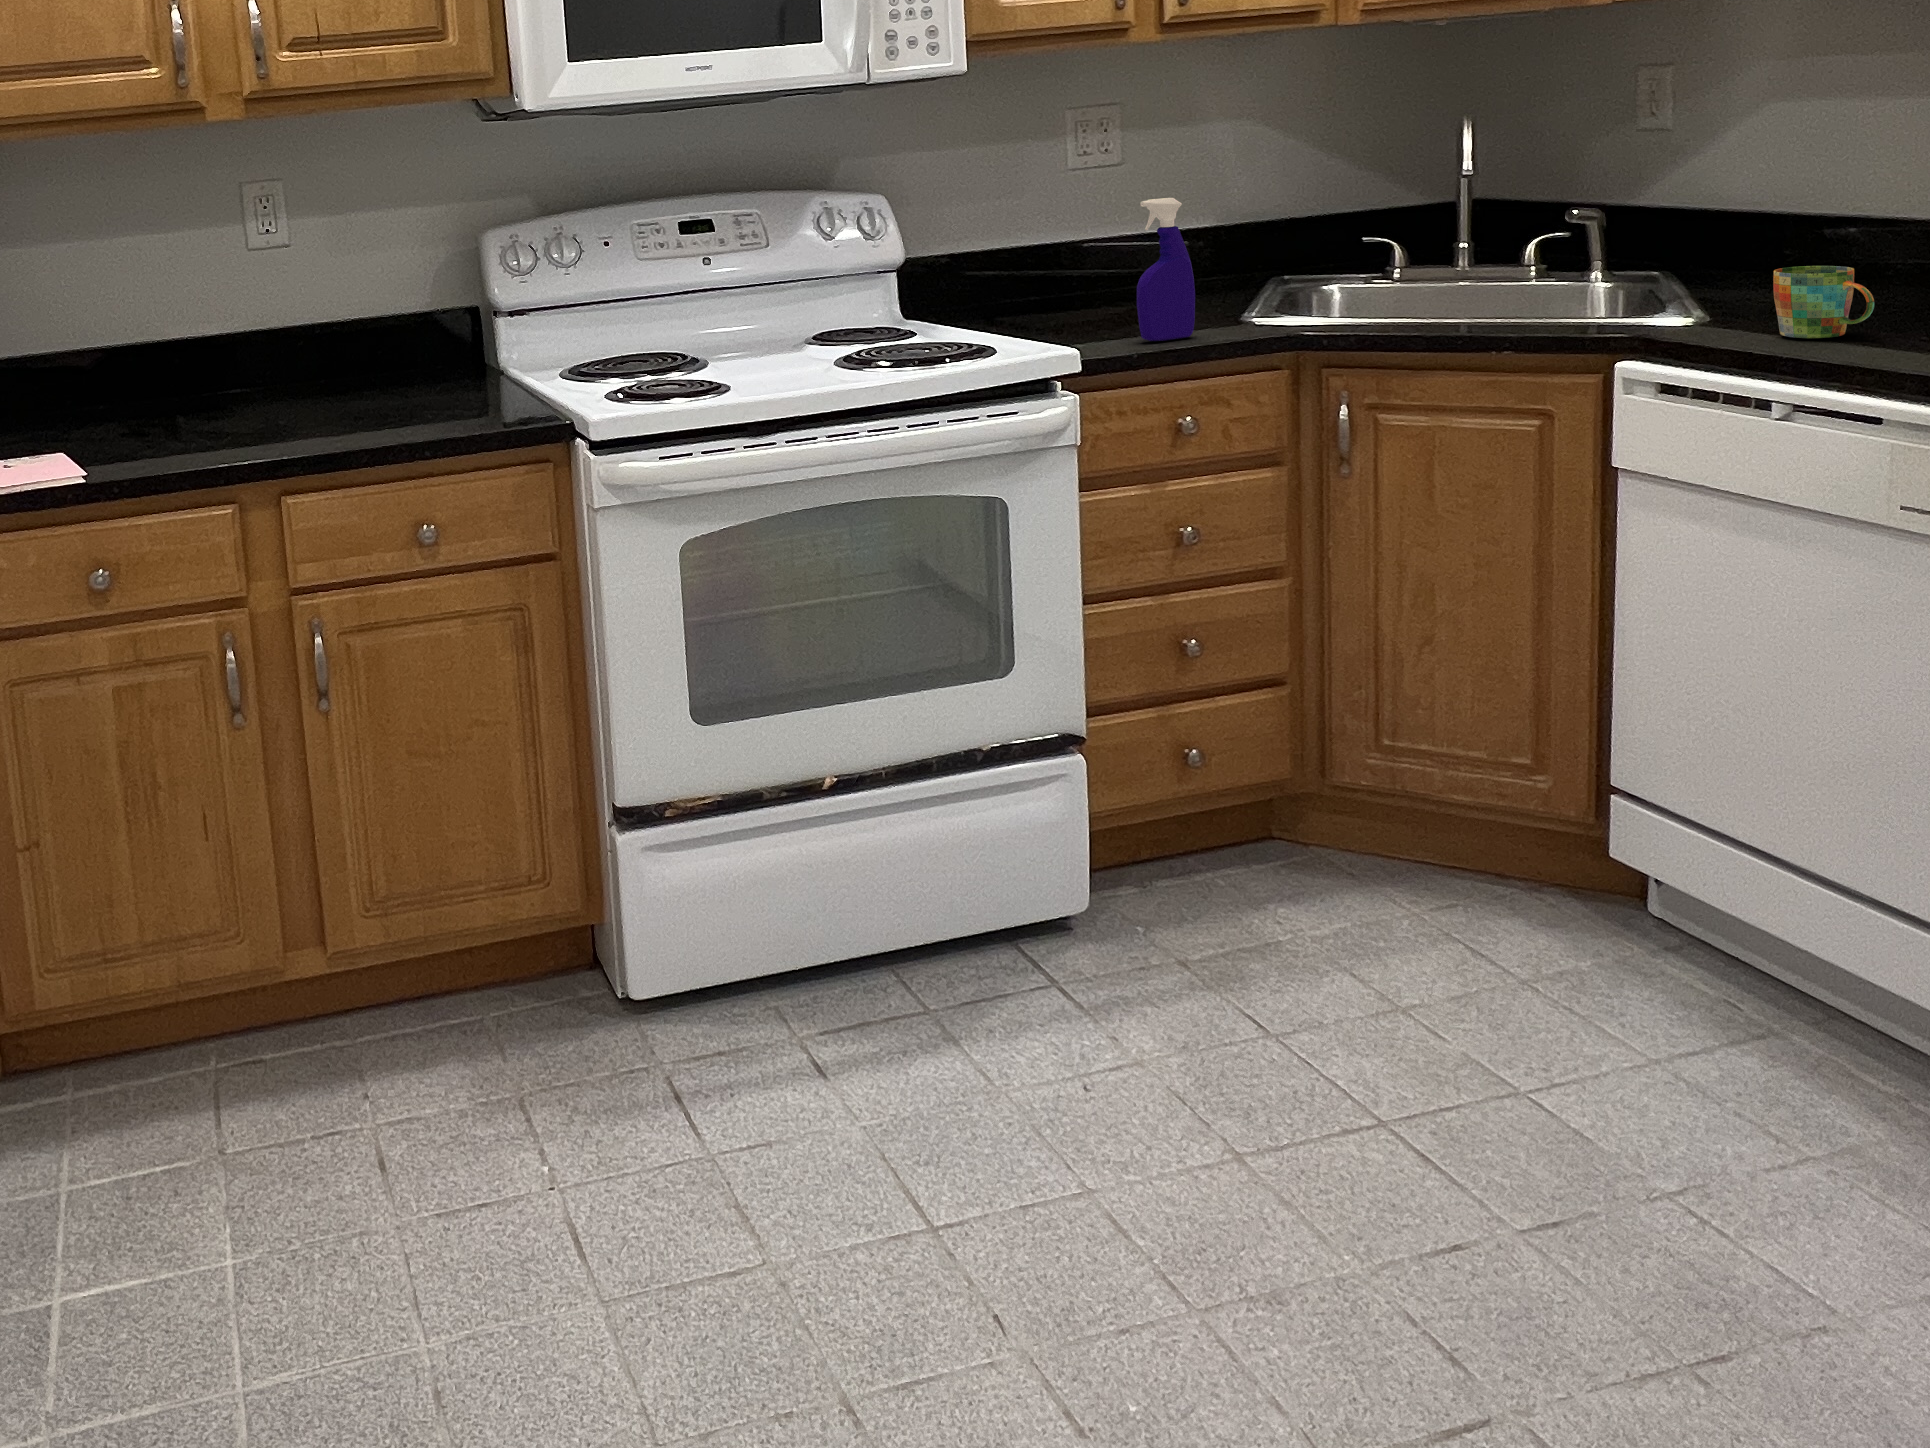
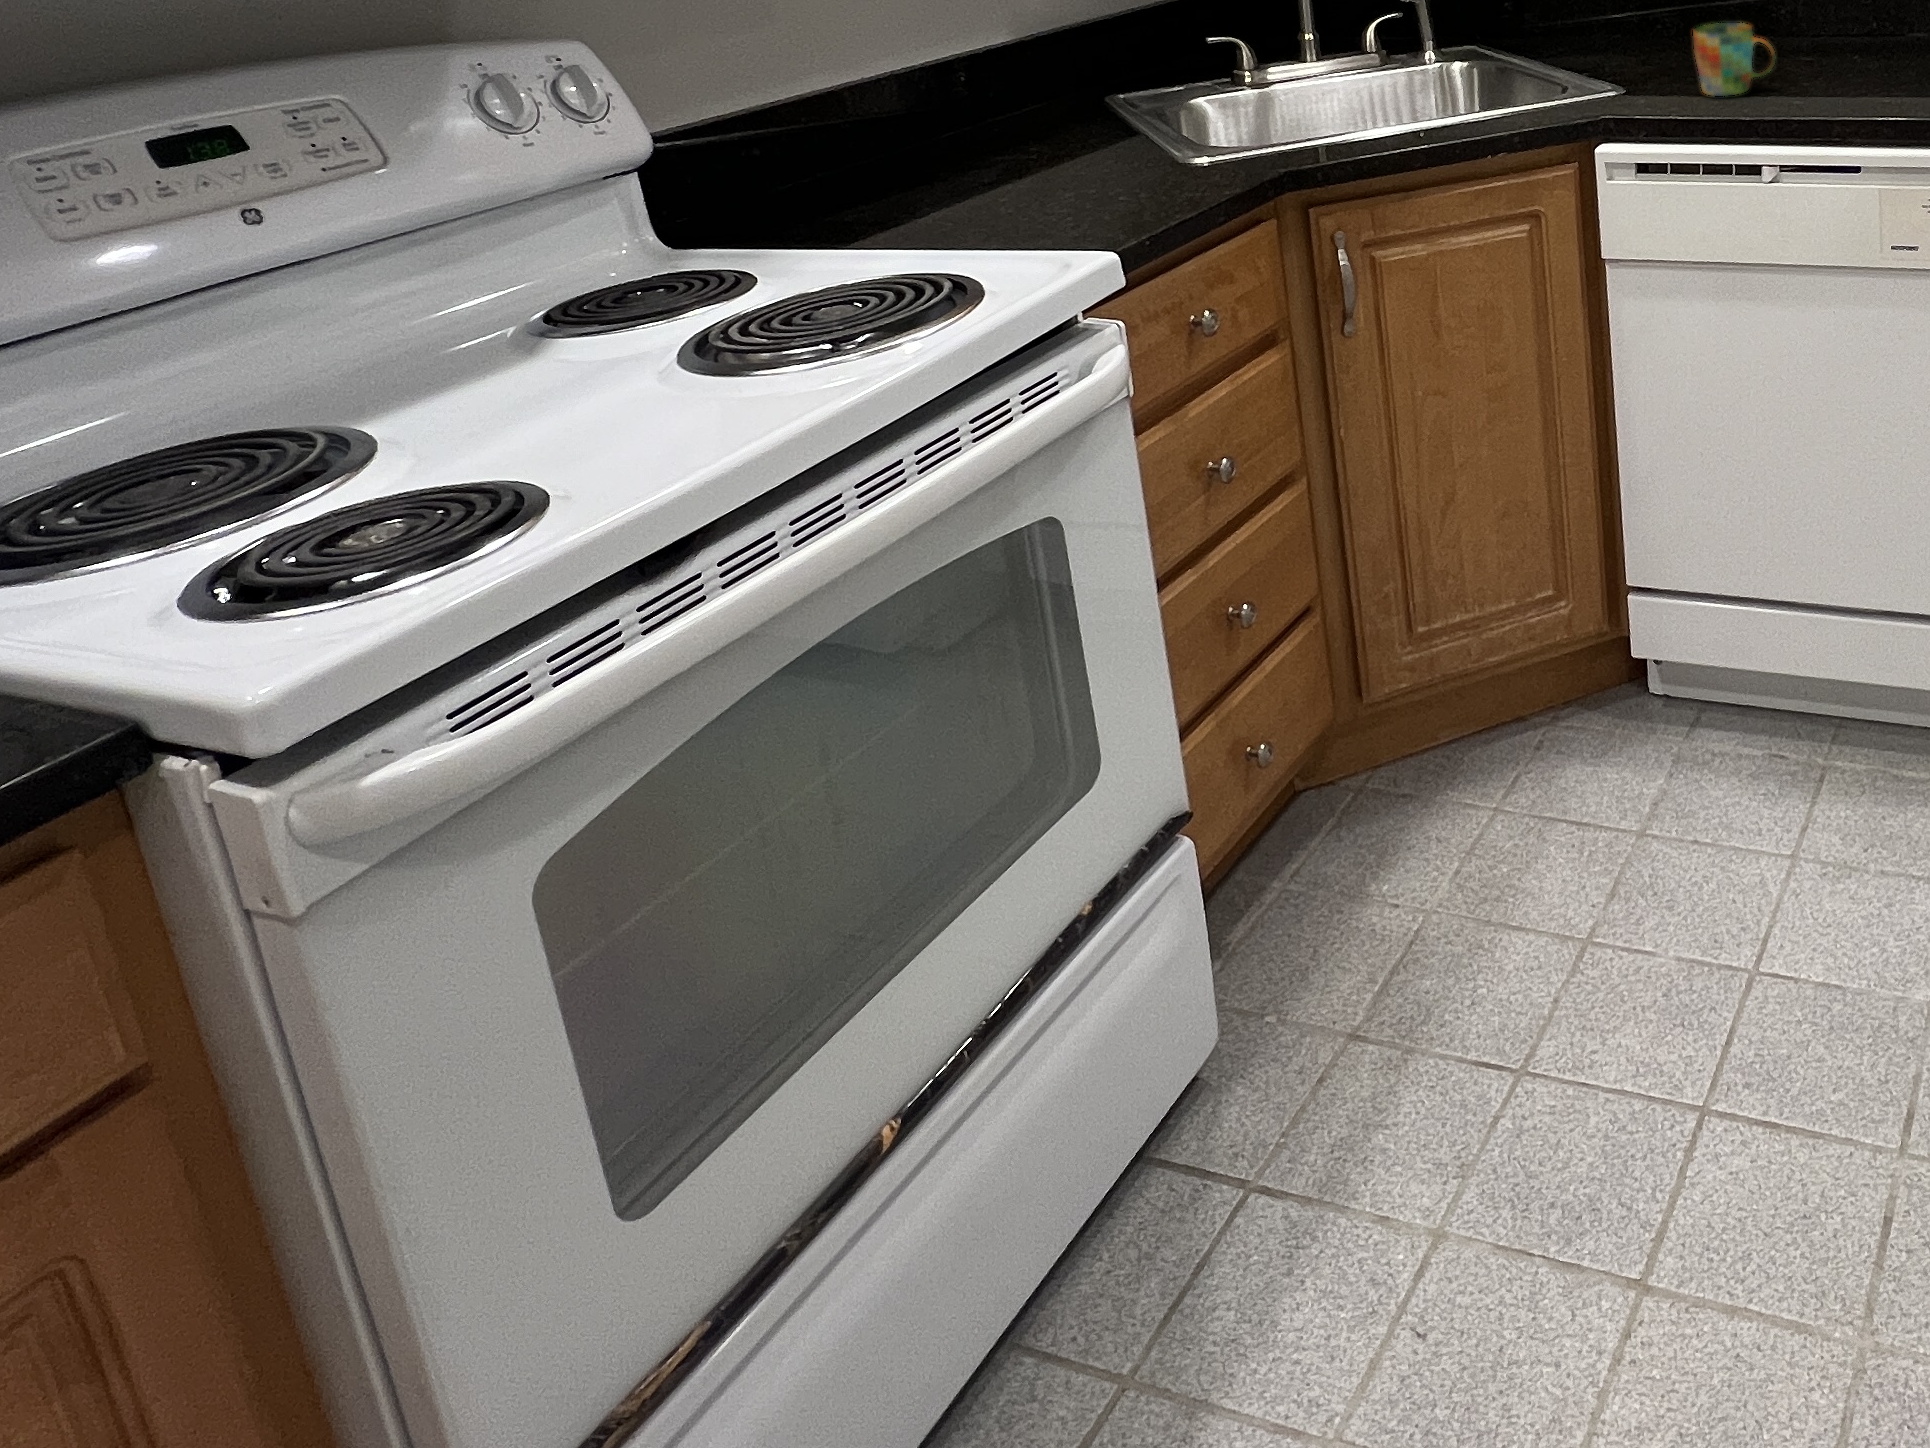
spray bottle: present [1137,198,1195,341] -> none [1075,5,1155,210]

